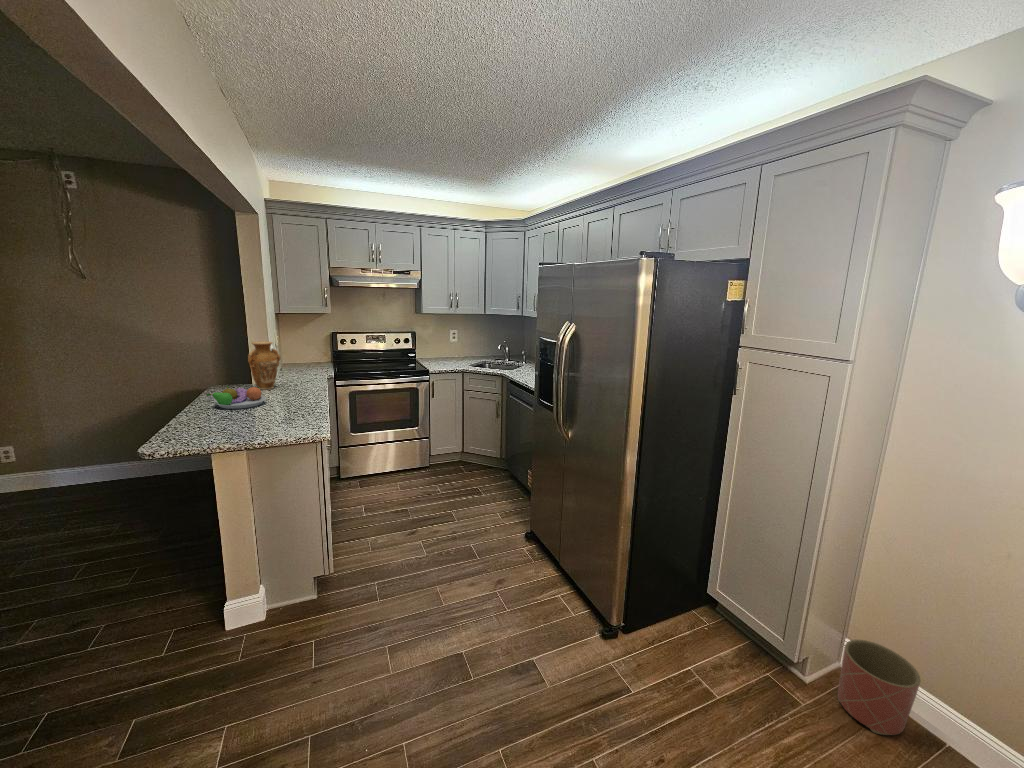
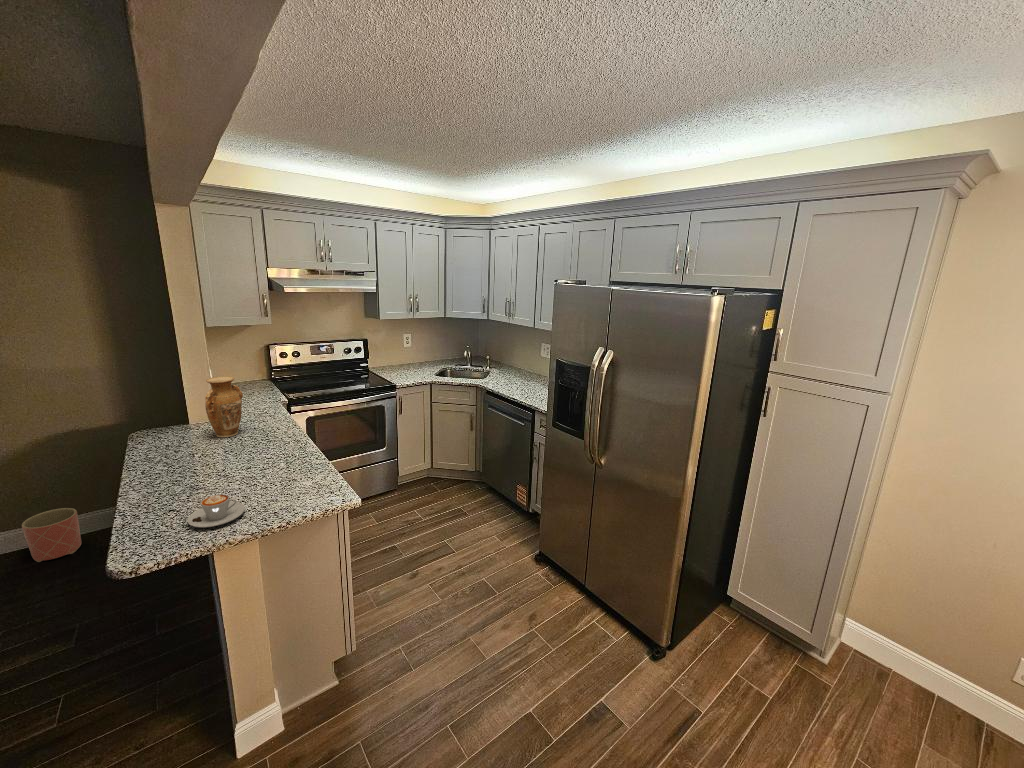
fruit bowl: present [207,386,266,409] -> none [173,442,251,479]
coffee cup: none [192,411,235,430] -> present [188,495,245,527]
planter: present [838,640,921,735] -> present [22,508,81,562]

